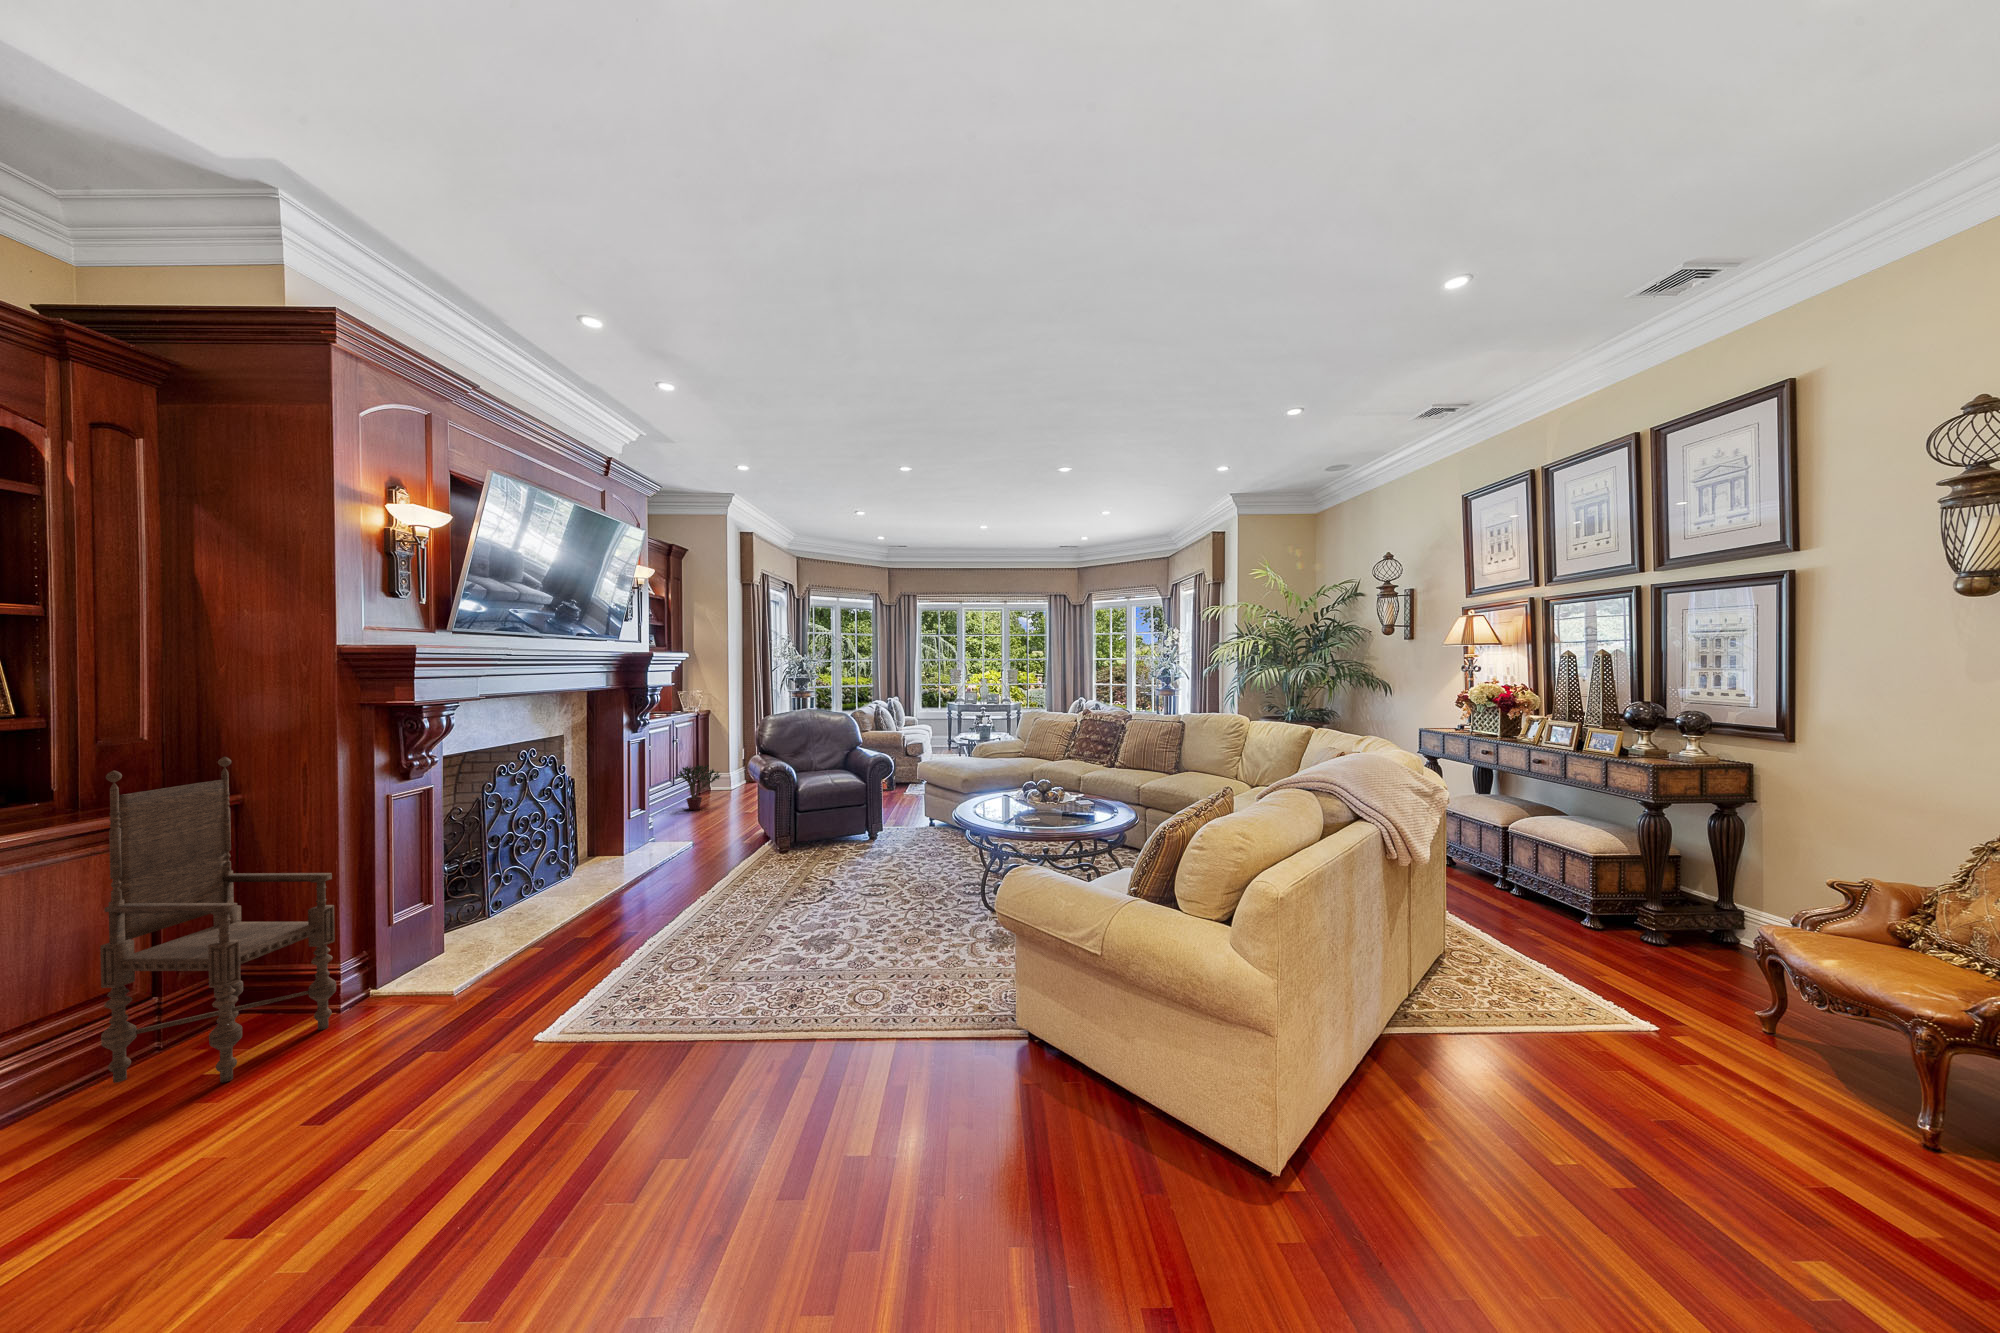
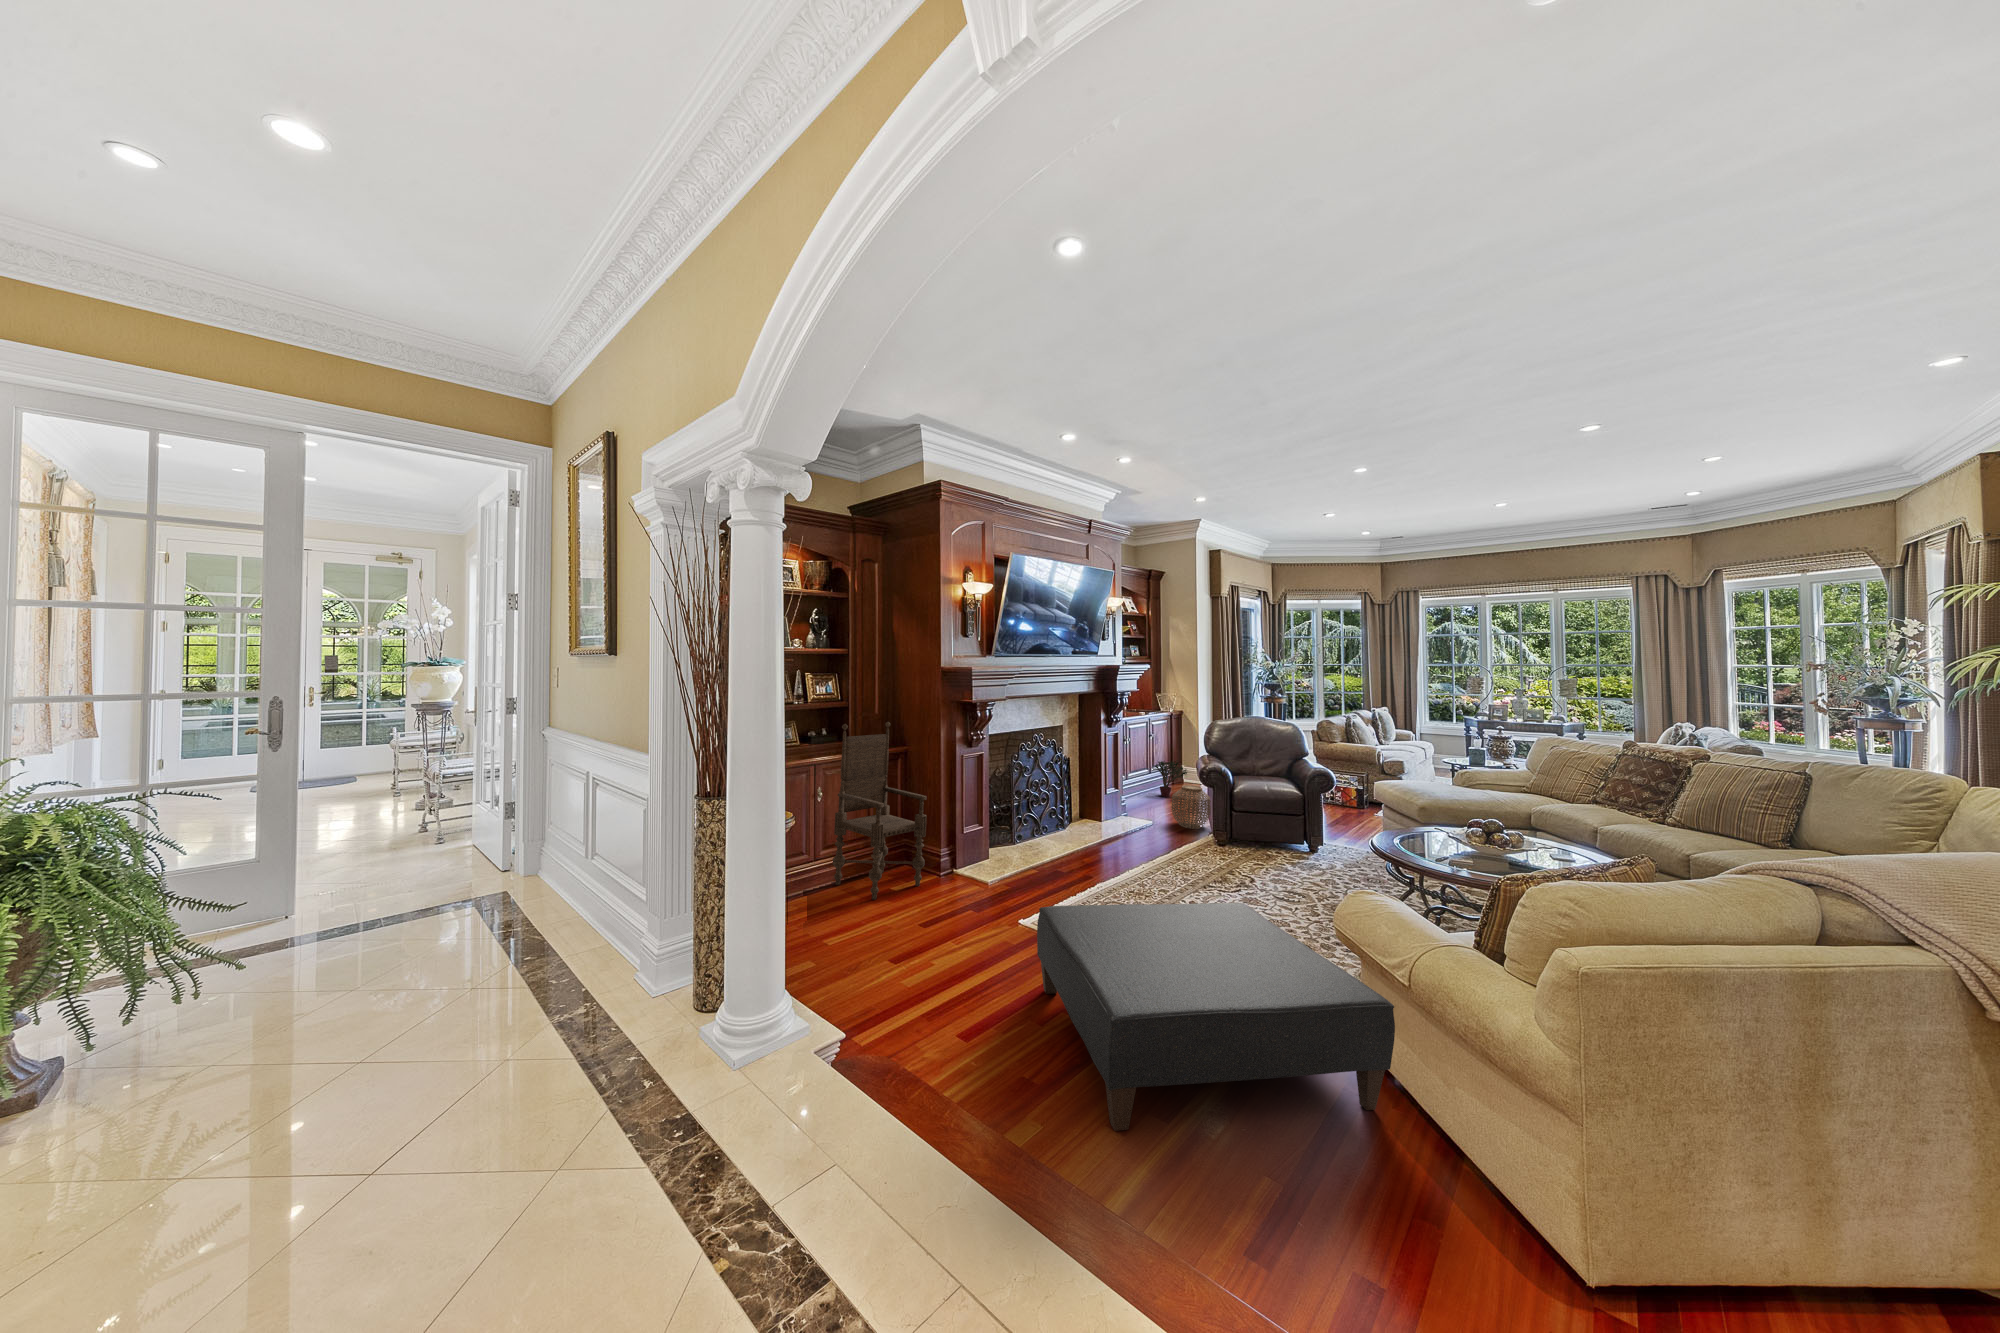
woven basket: none [714,789,762,841] -> present [1172,785,1211,829]
ottoman: none [603,910,1065,1269] -> present [1037,903,1395,1131]

